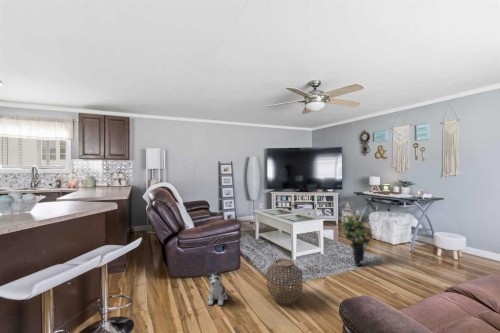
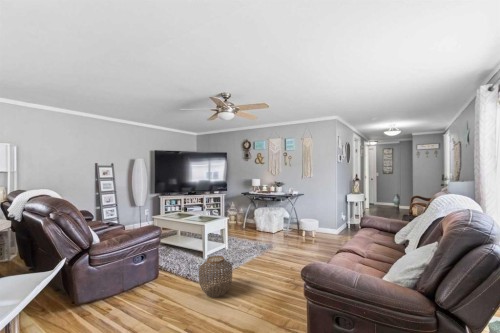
potted plant: present [342,216,370,266] -> none [244,211,267,254]
plush toy: present [206,269,227,305] -> none [138,278,161,319]

